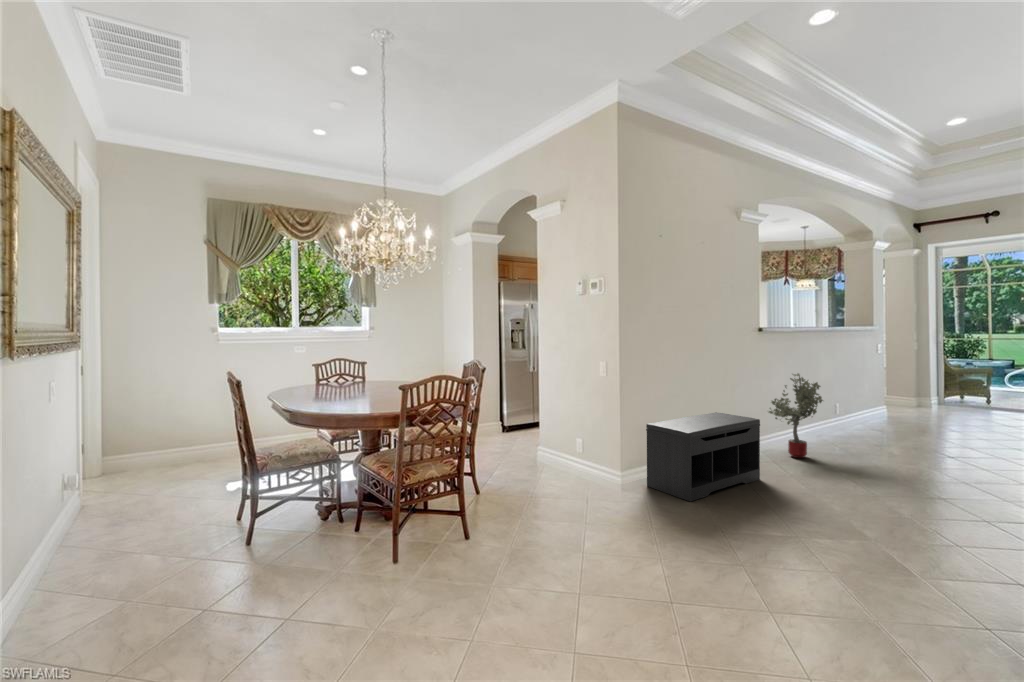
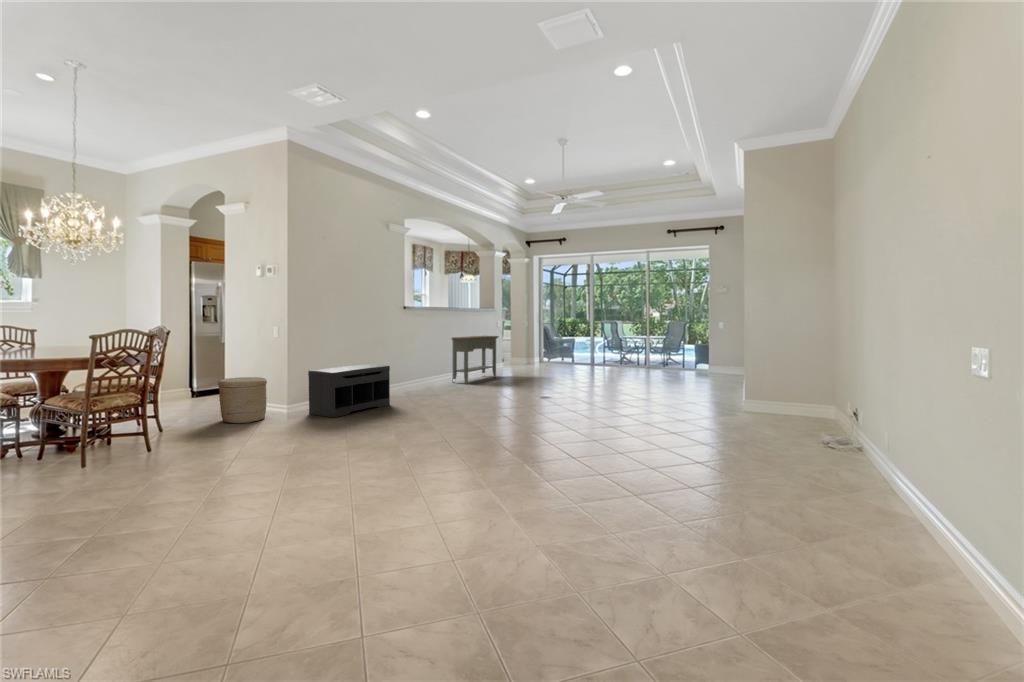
console table: none [820,365,894,441] -> present [451,336,498,384]
potted tree: present [769,373,823,458] -> none [406,338,442,394]
woven basket: none [536,427,593,495] -> present [218,377,267,423]

